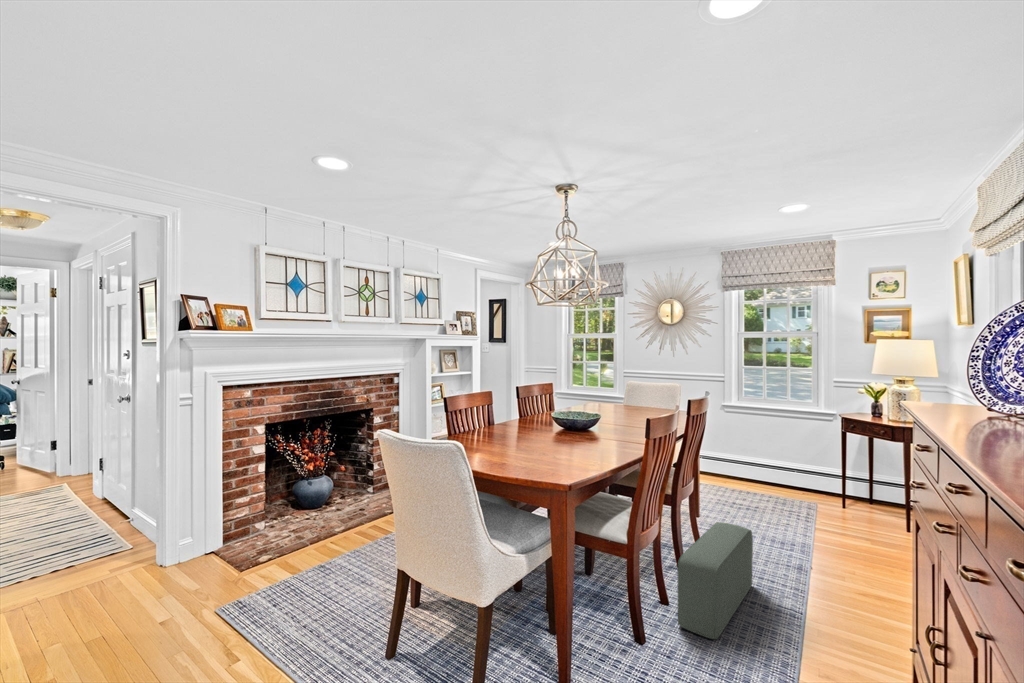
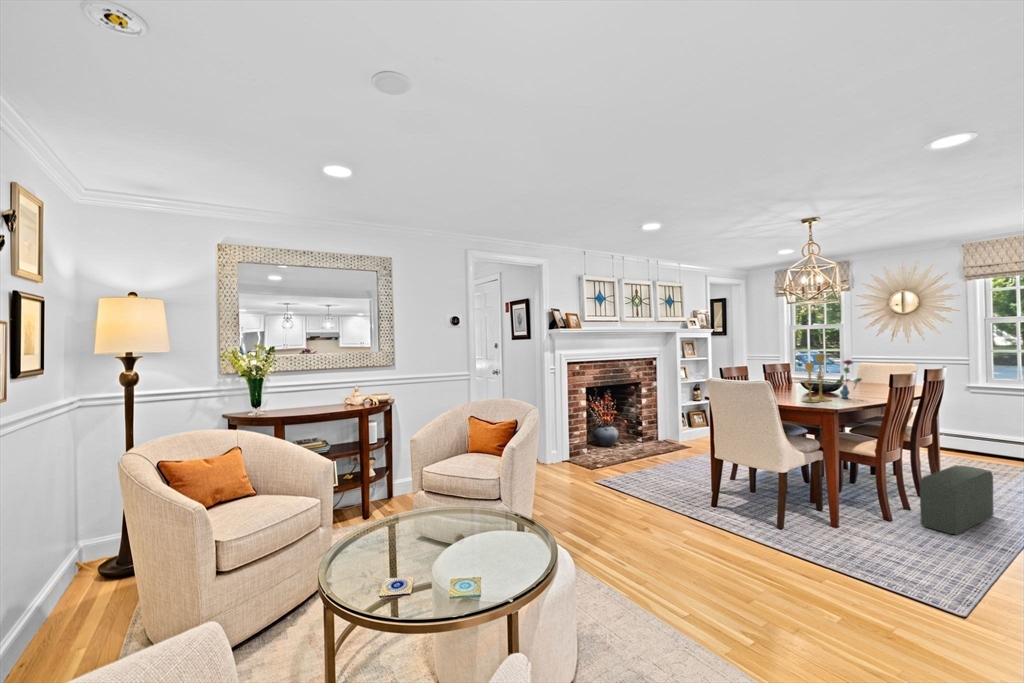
candlestick: none [541,379,581,452] -> present [802,354,831,403]
vase: none [589,385,619,439] -> present [836,360,862,398]

